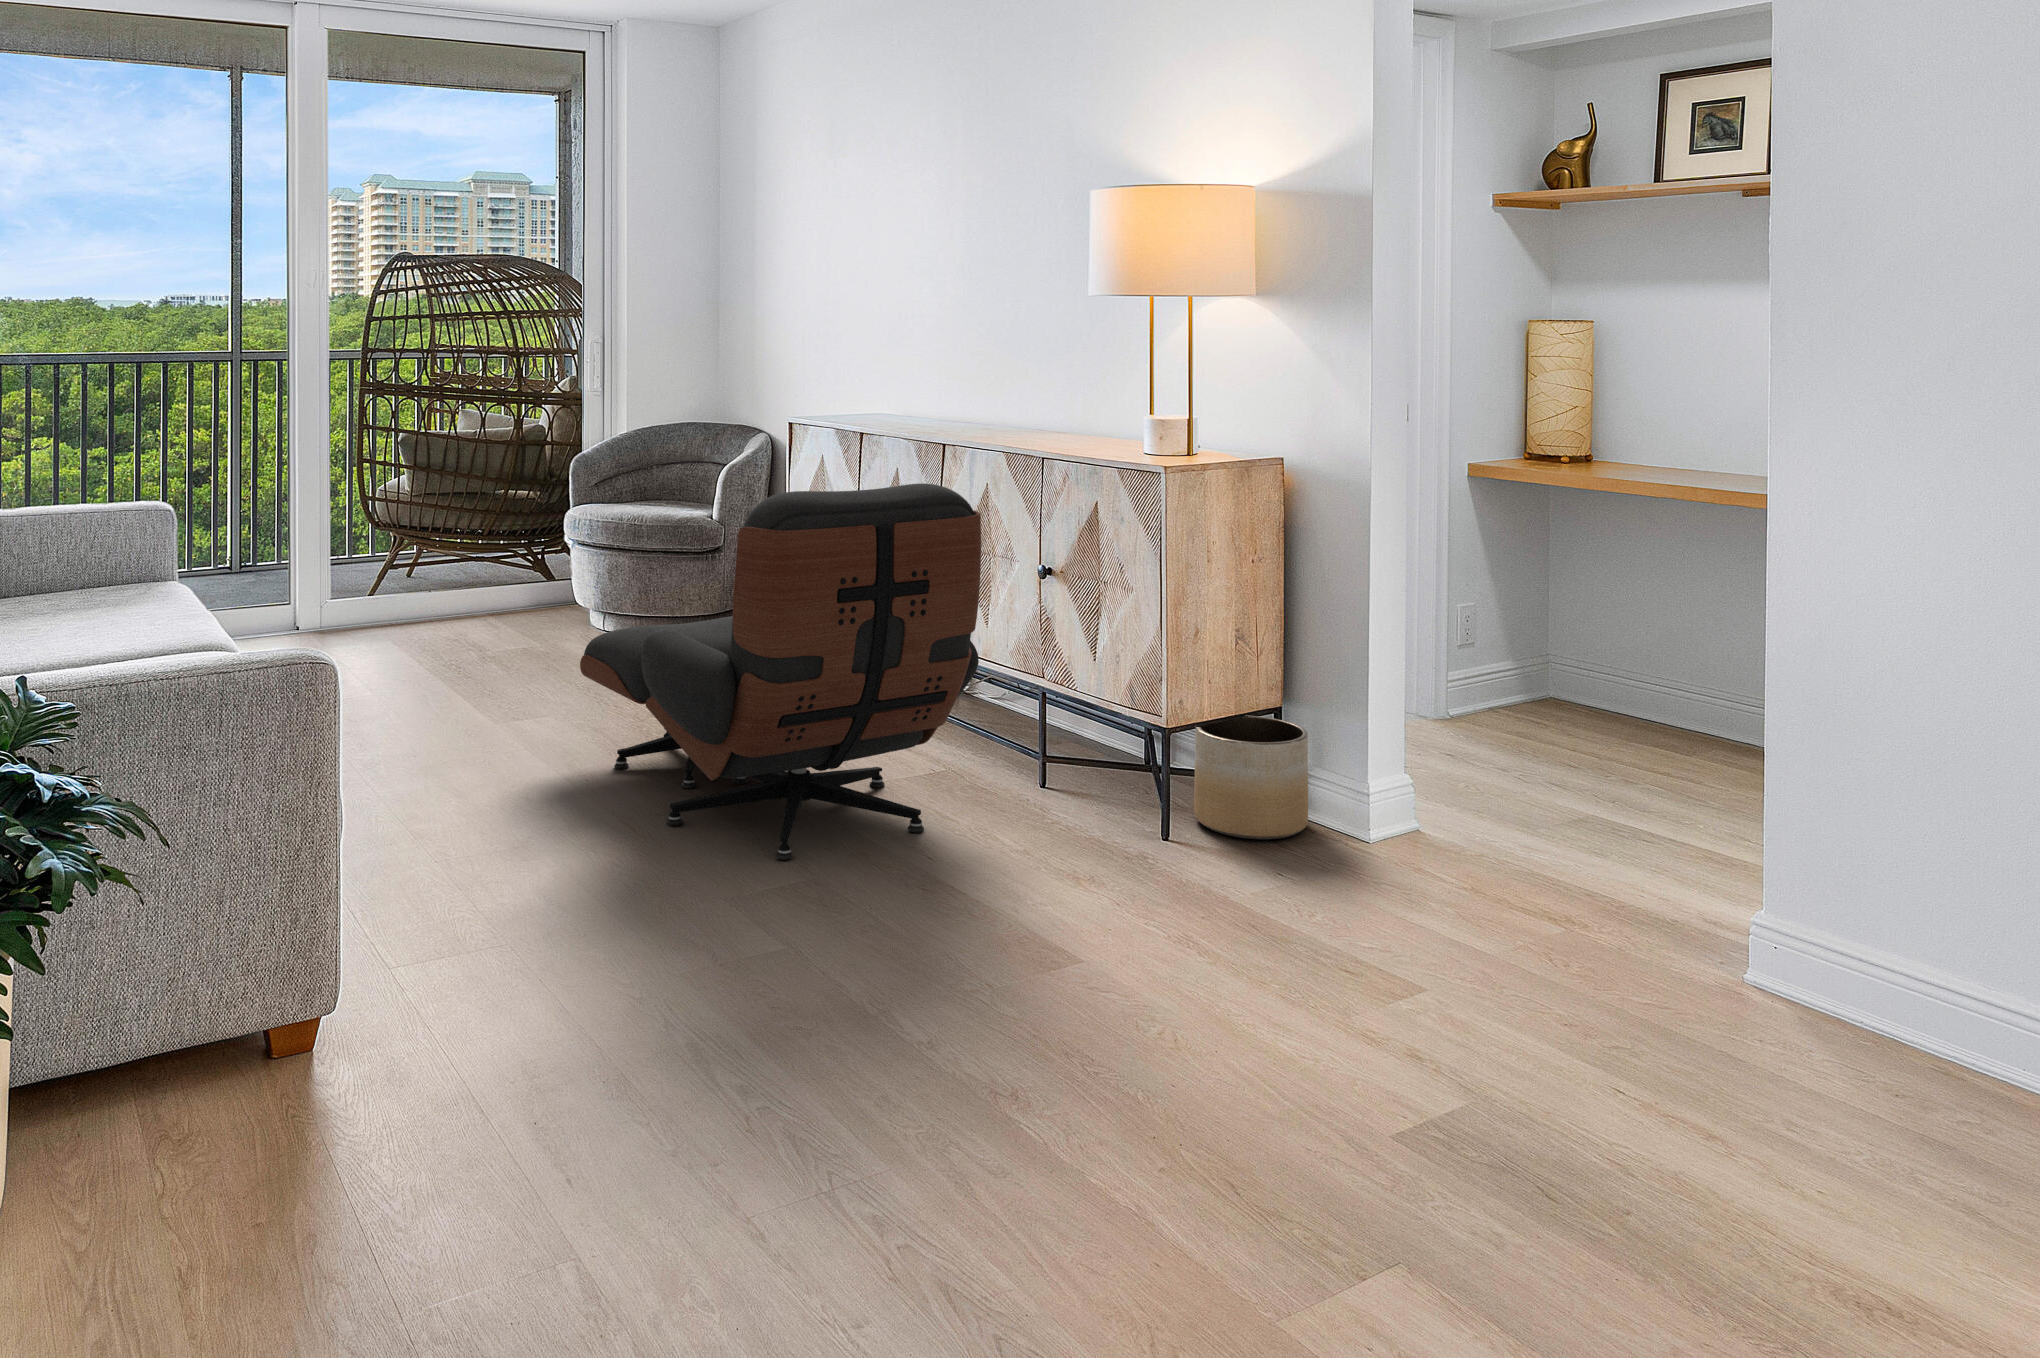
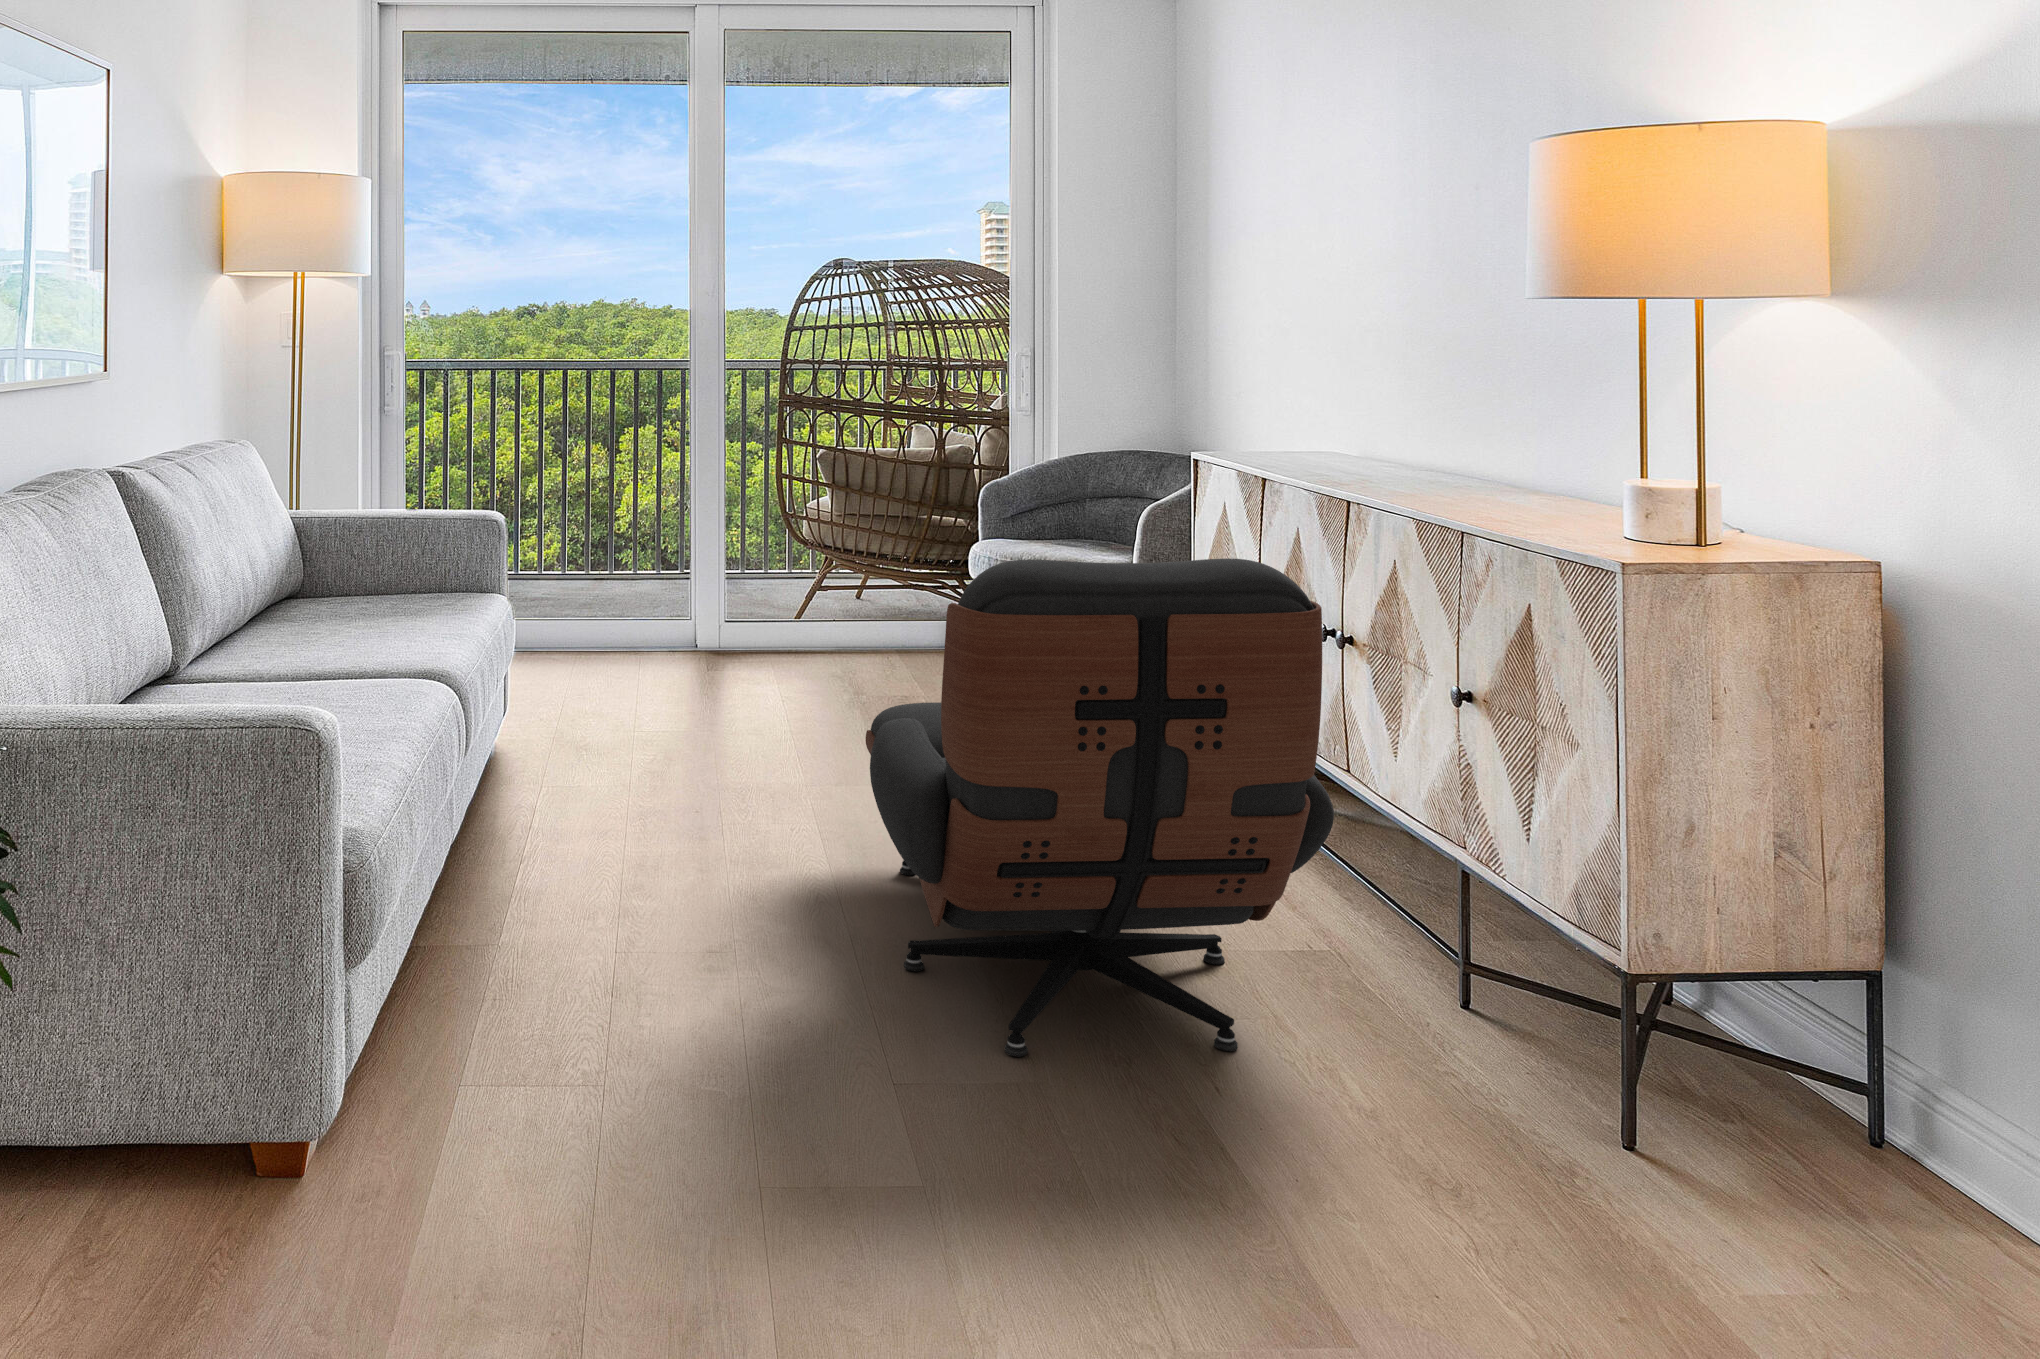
planter: present [1194,715,1308,839] -> none [1696,964,1917,1201]

